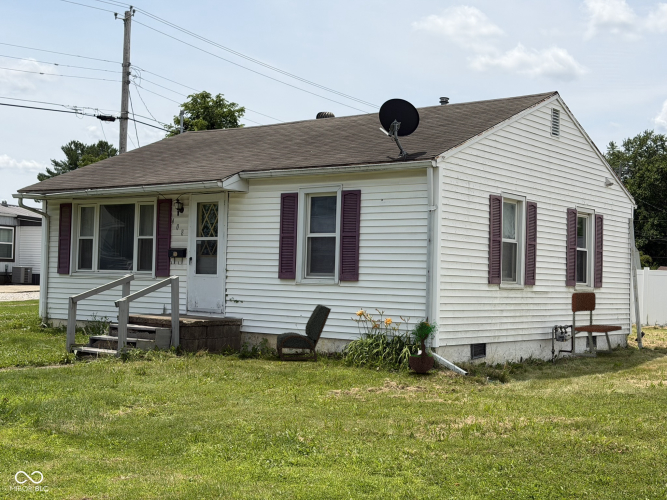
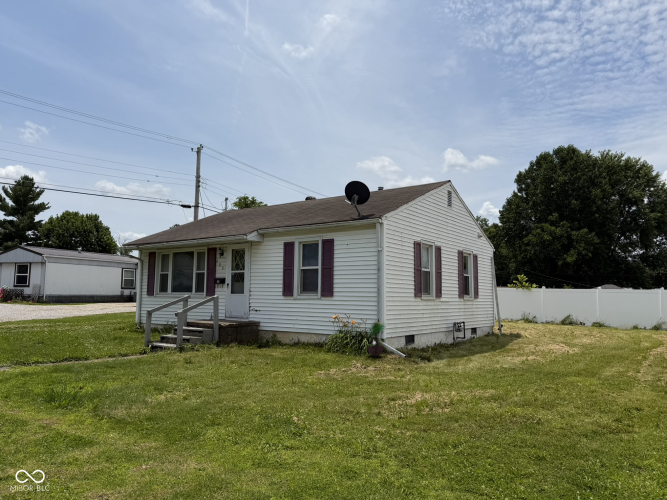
bench: present [571,292,622,357] -> none [464,301,494,342]
lounge chair: present [276,305,331,361] -> none [281,312,316,350]

